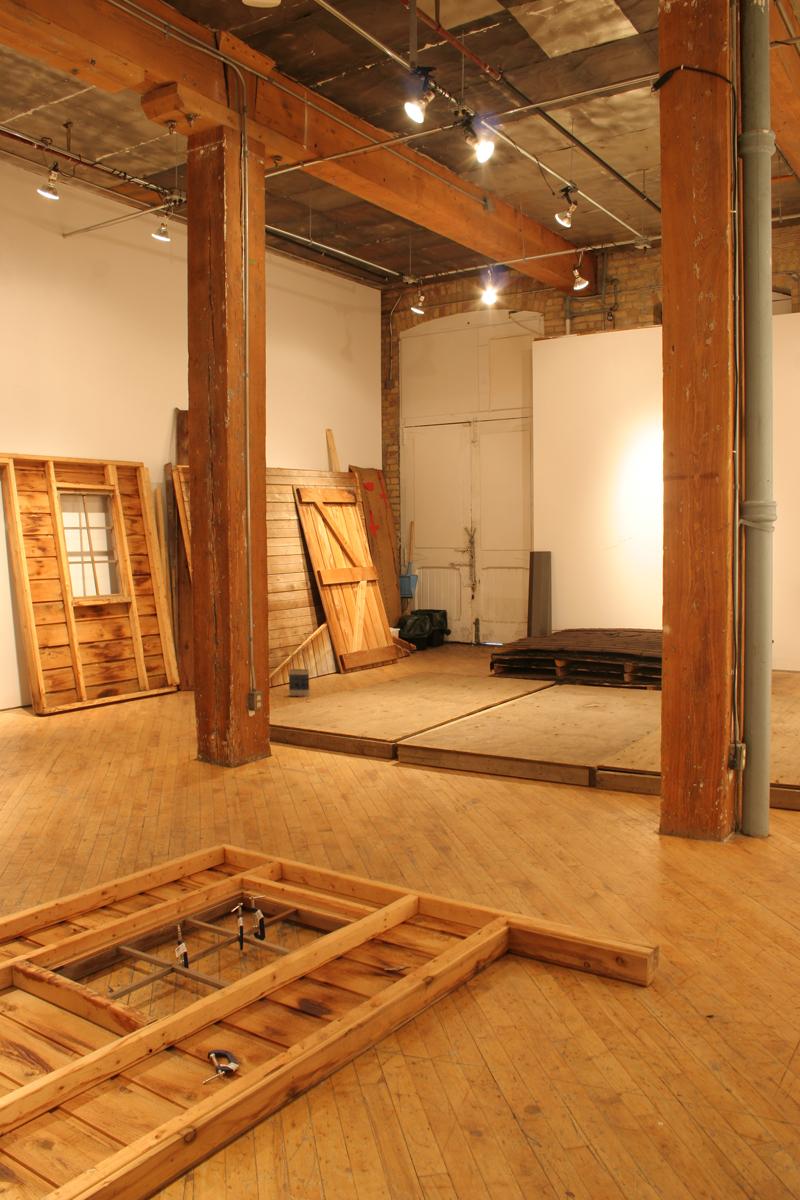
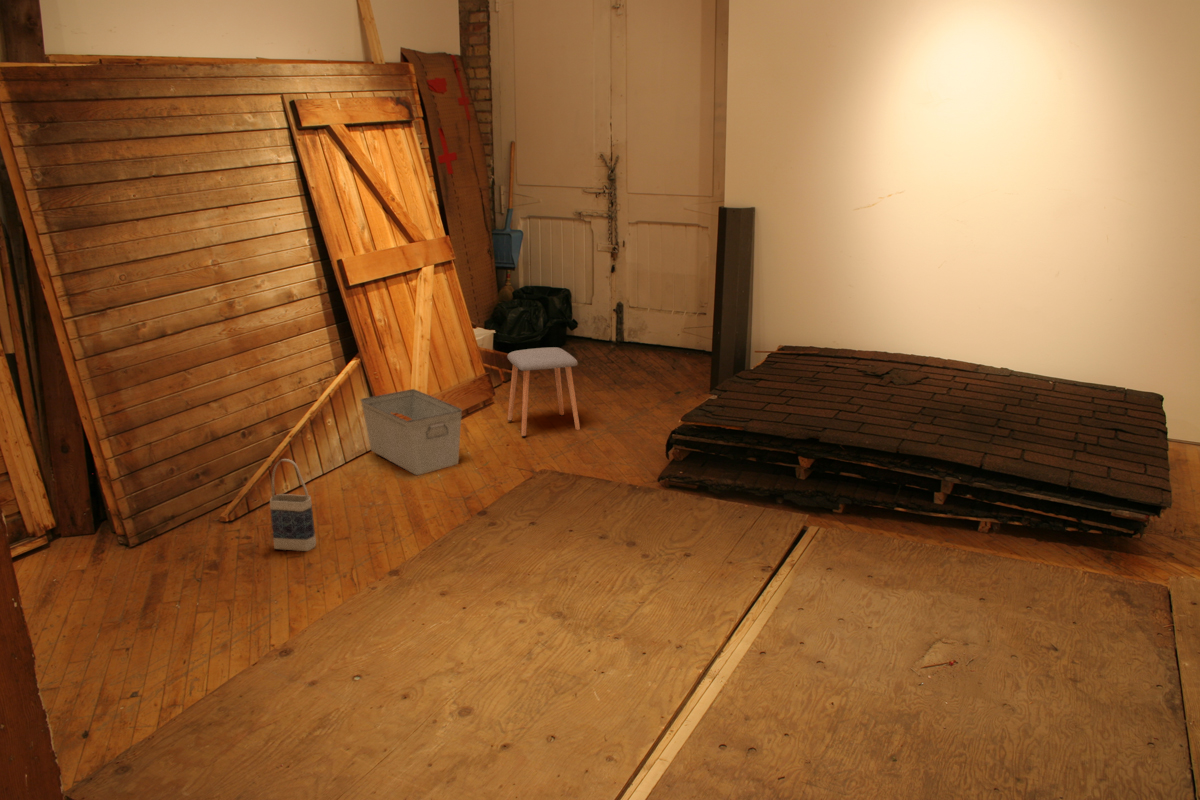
stool: none [406,624,447,670] -> present [507,347,580,437]
storage bin: none [327,642,382,680] -> present [361,389,462,475]

